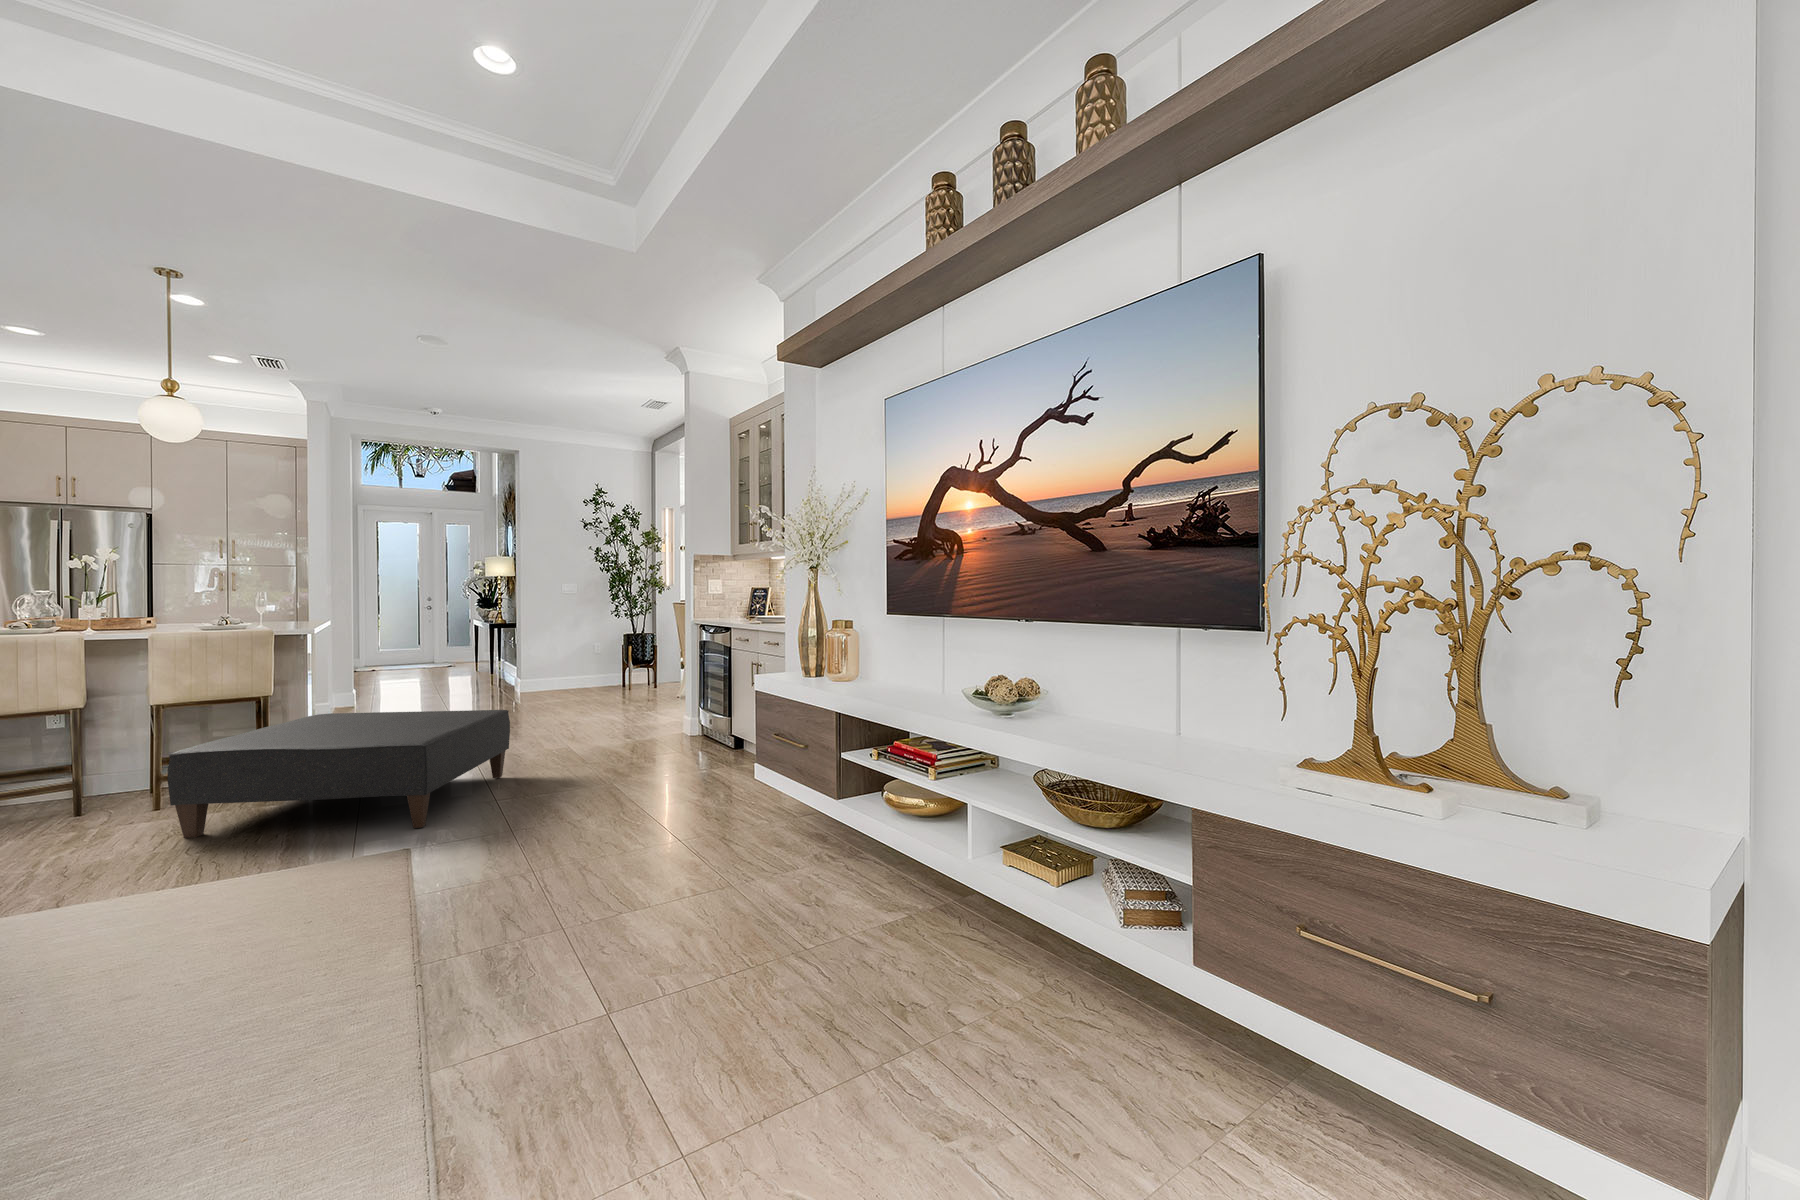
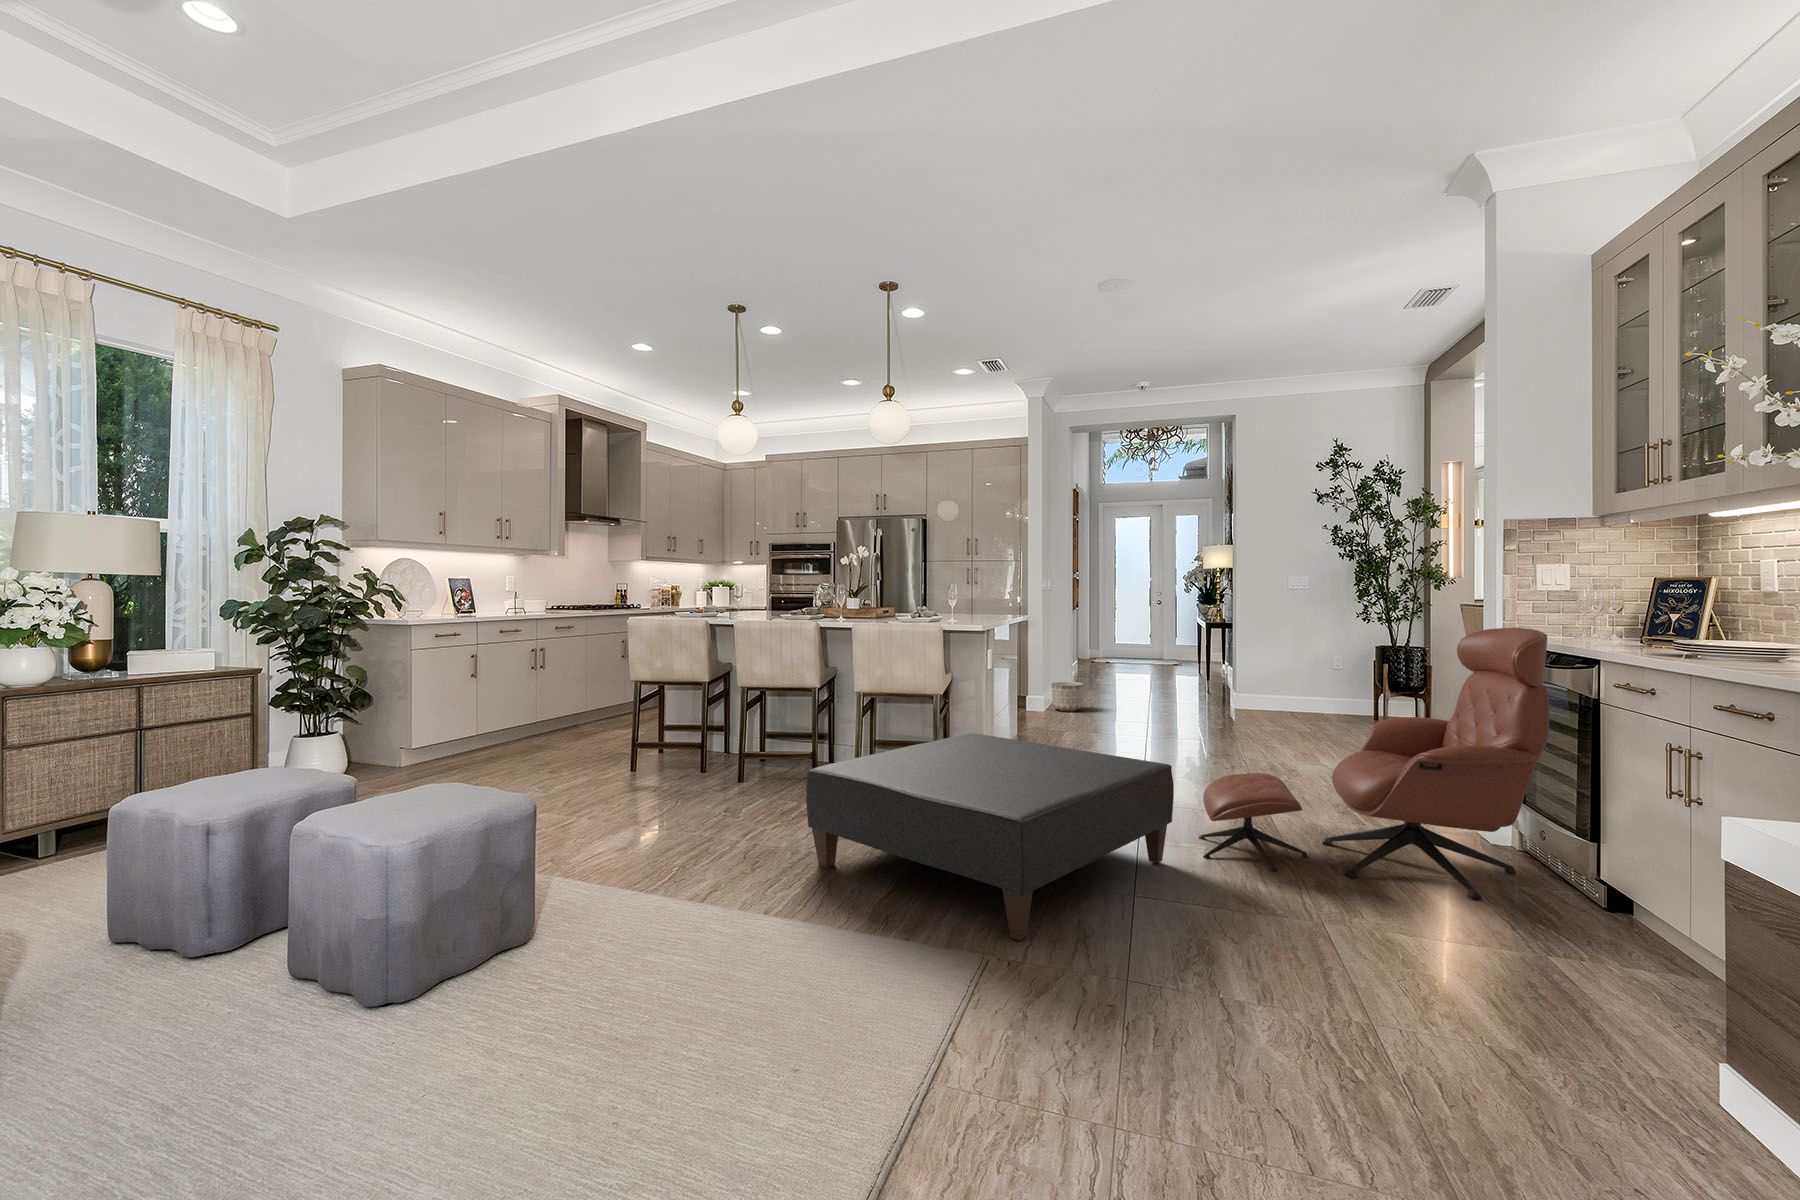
lounge chair: none [522,614,712,771] -> present [1199,628,1549,899]
planter: none [342,680,379,707] -> present [1051,682,1083,711]

